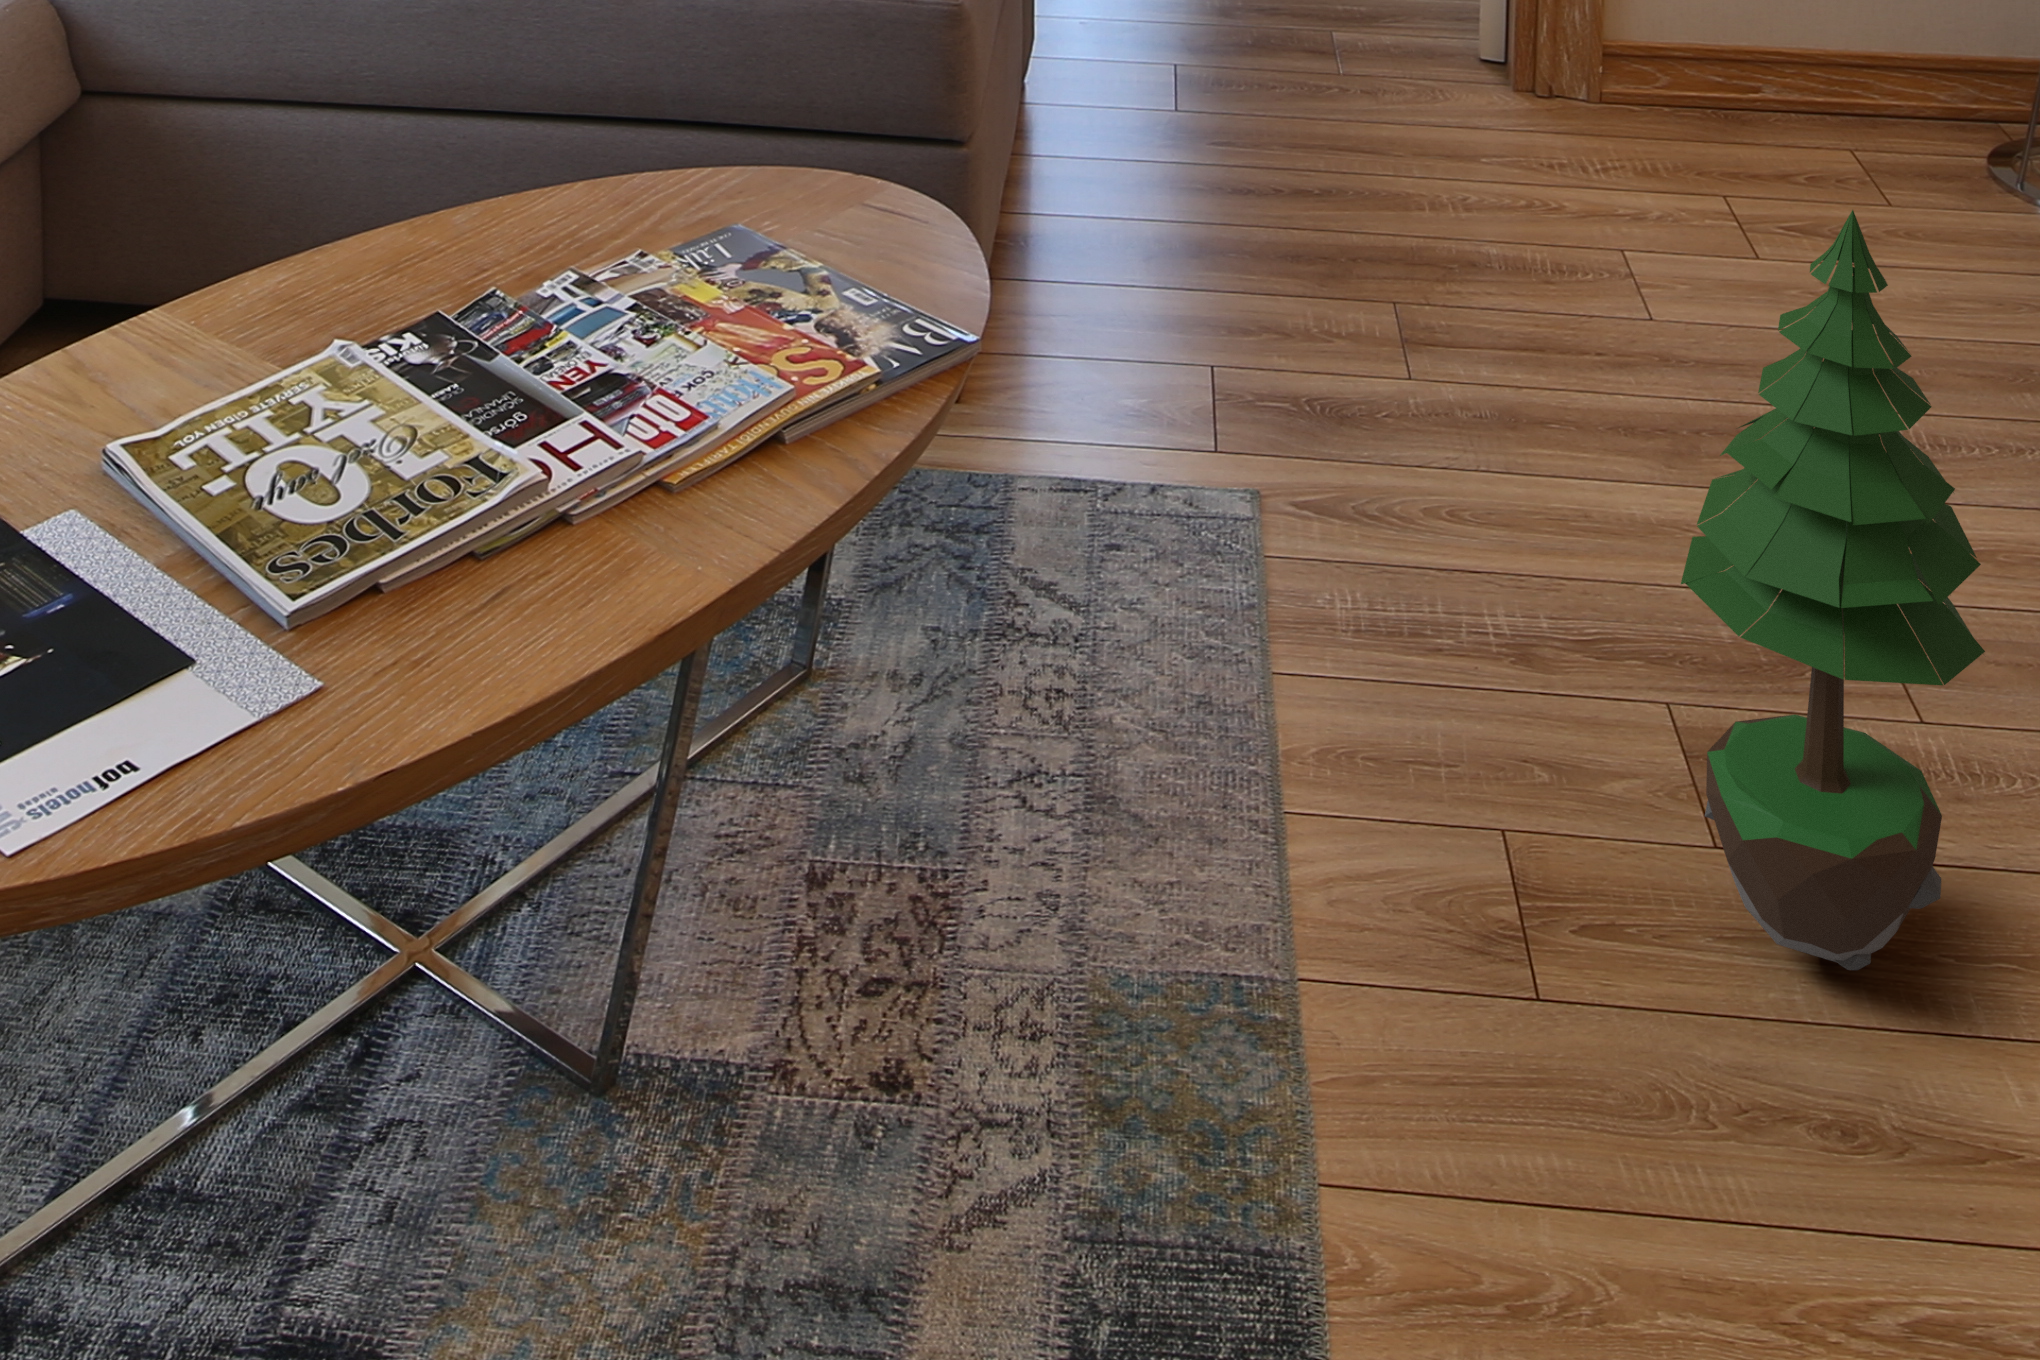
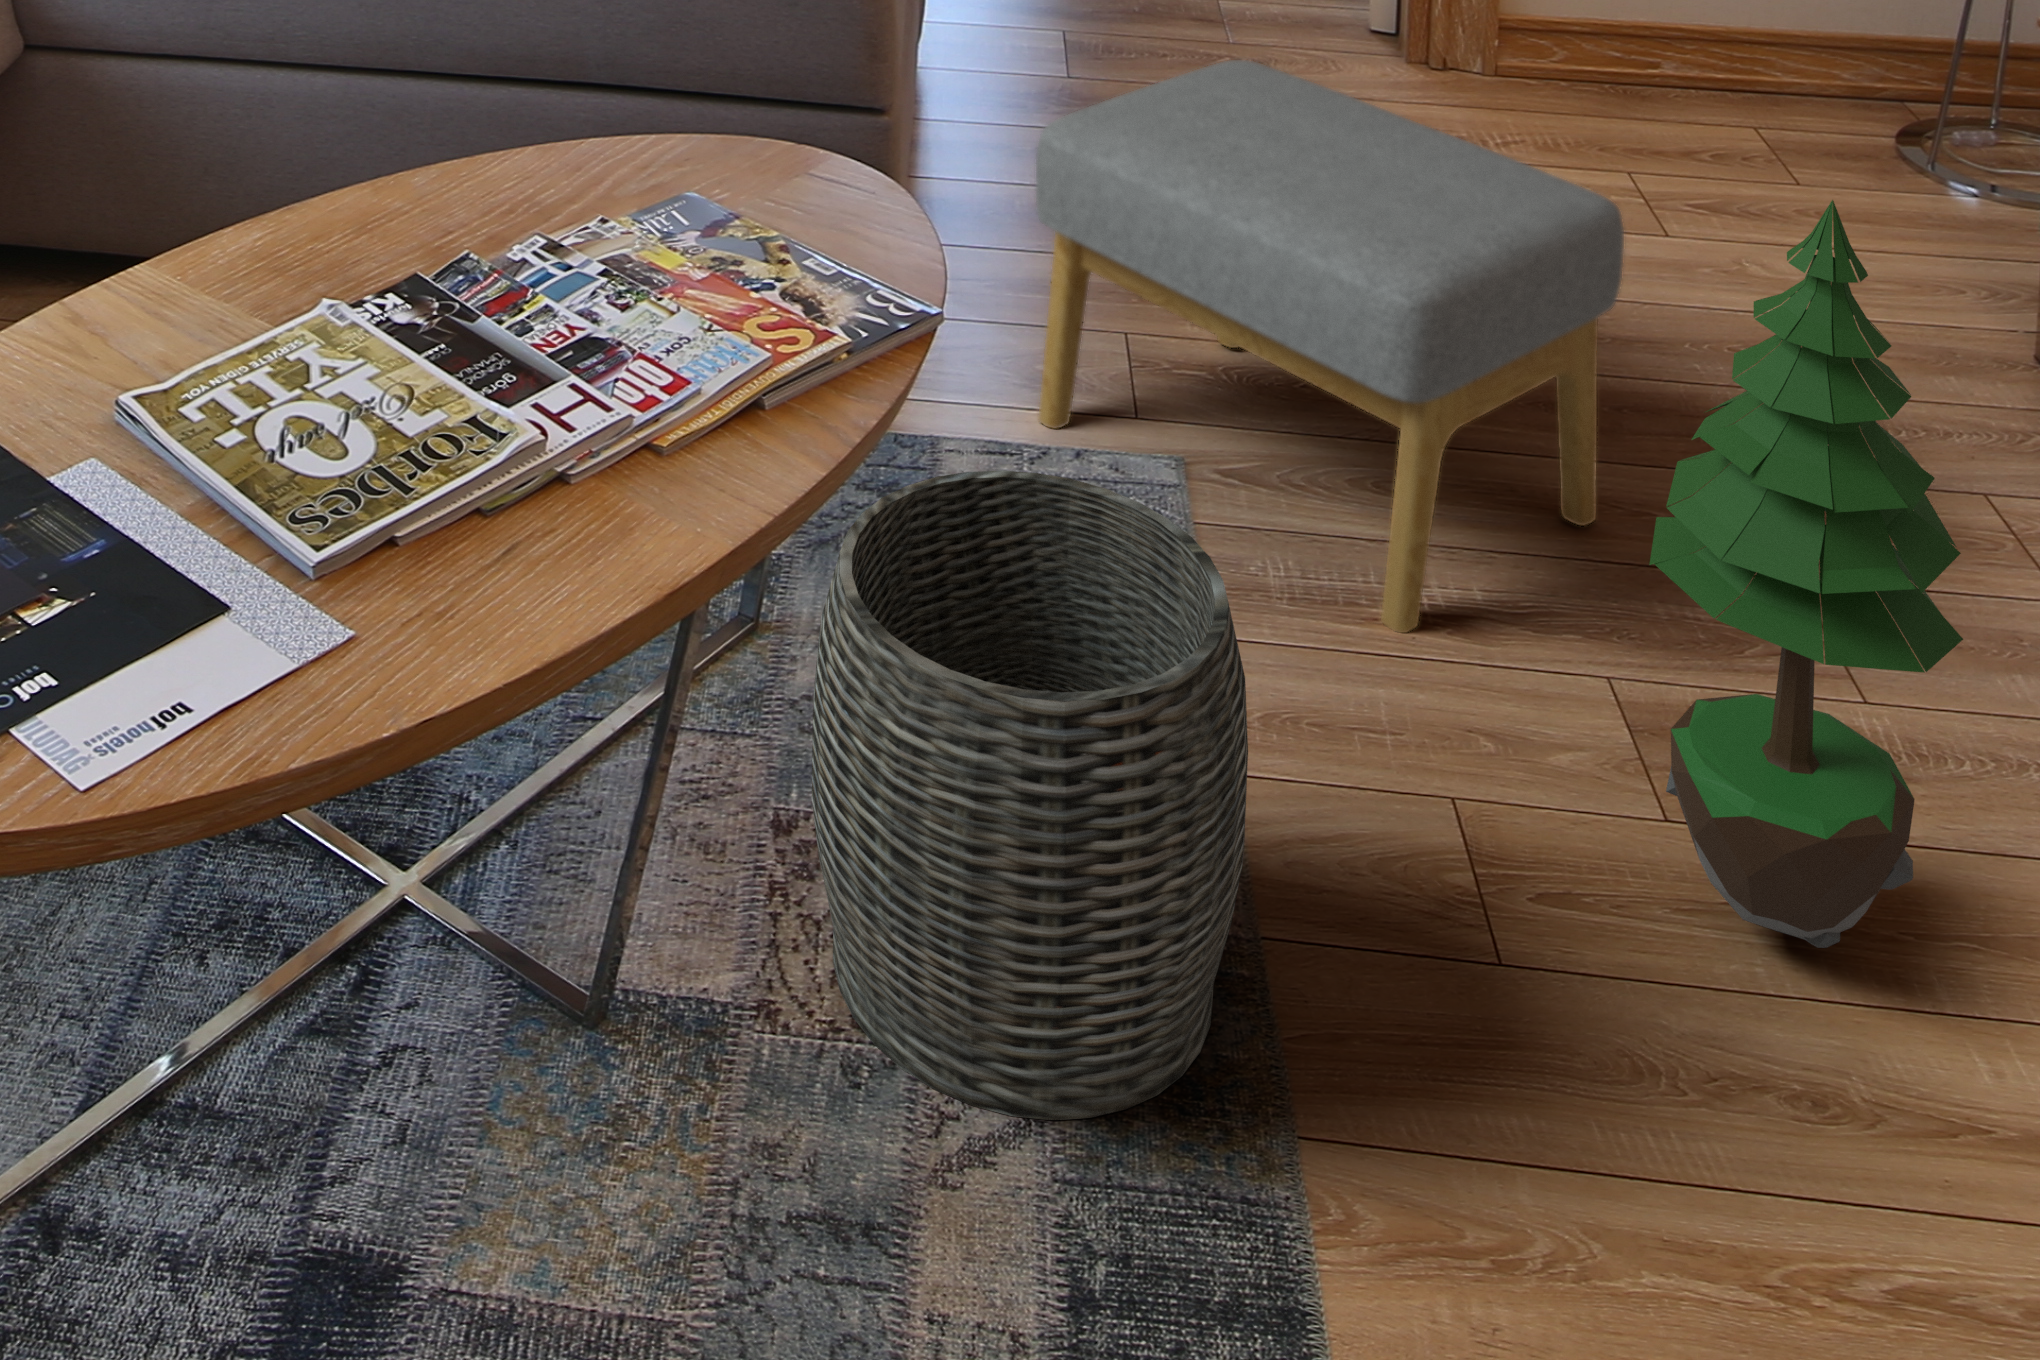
footstool: none [1112,89,1689,665] -> present [1036,60,1624,633]
woven basket: none [833,503,1270,1171] -> present [812,471,1248,1120]

